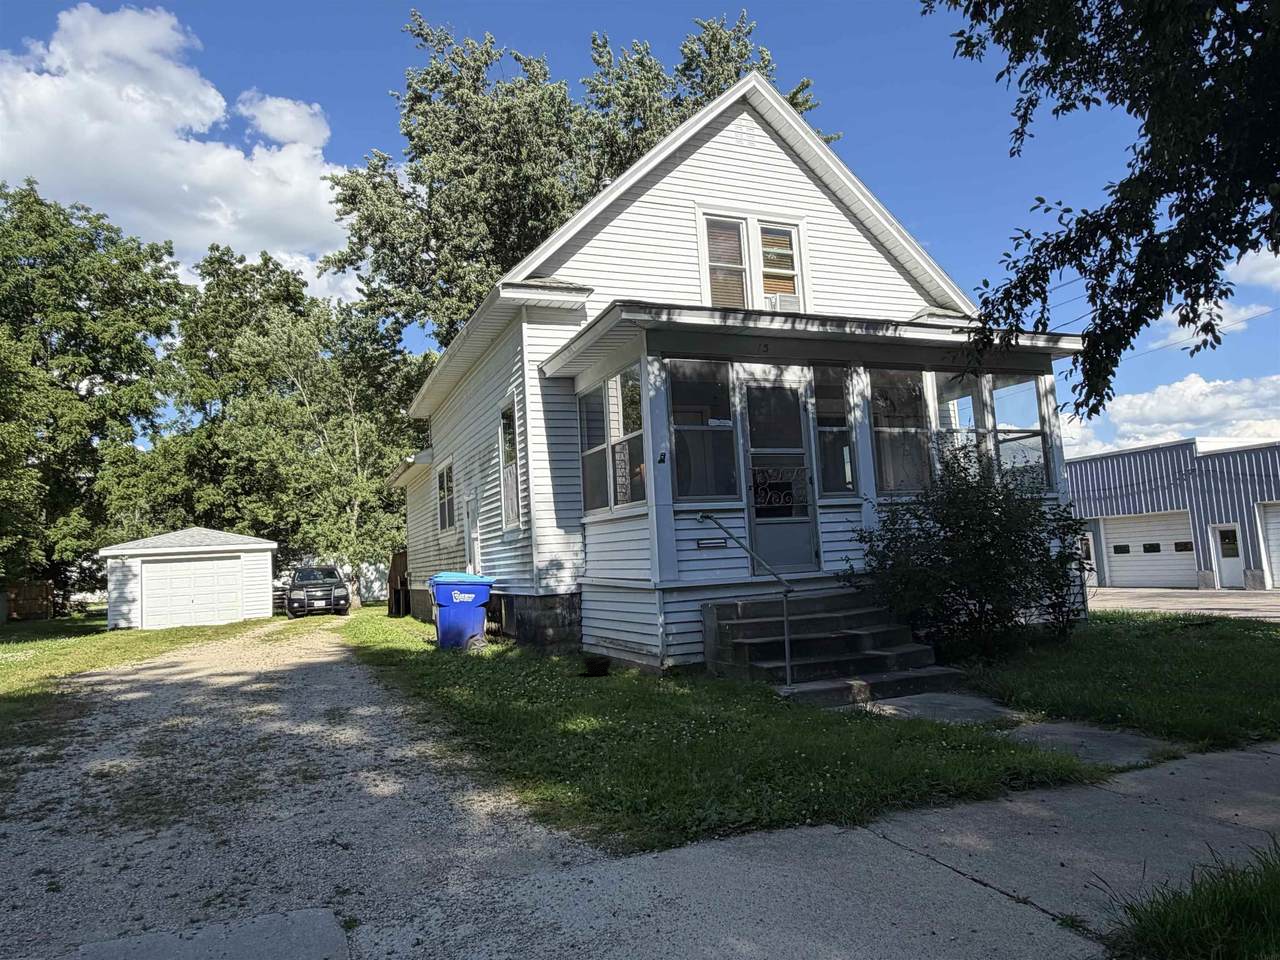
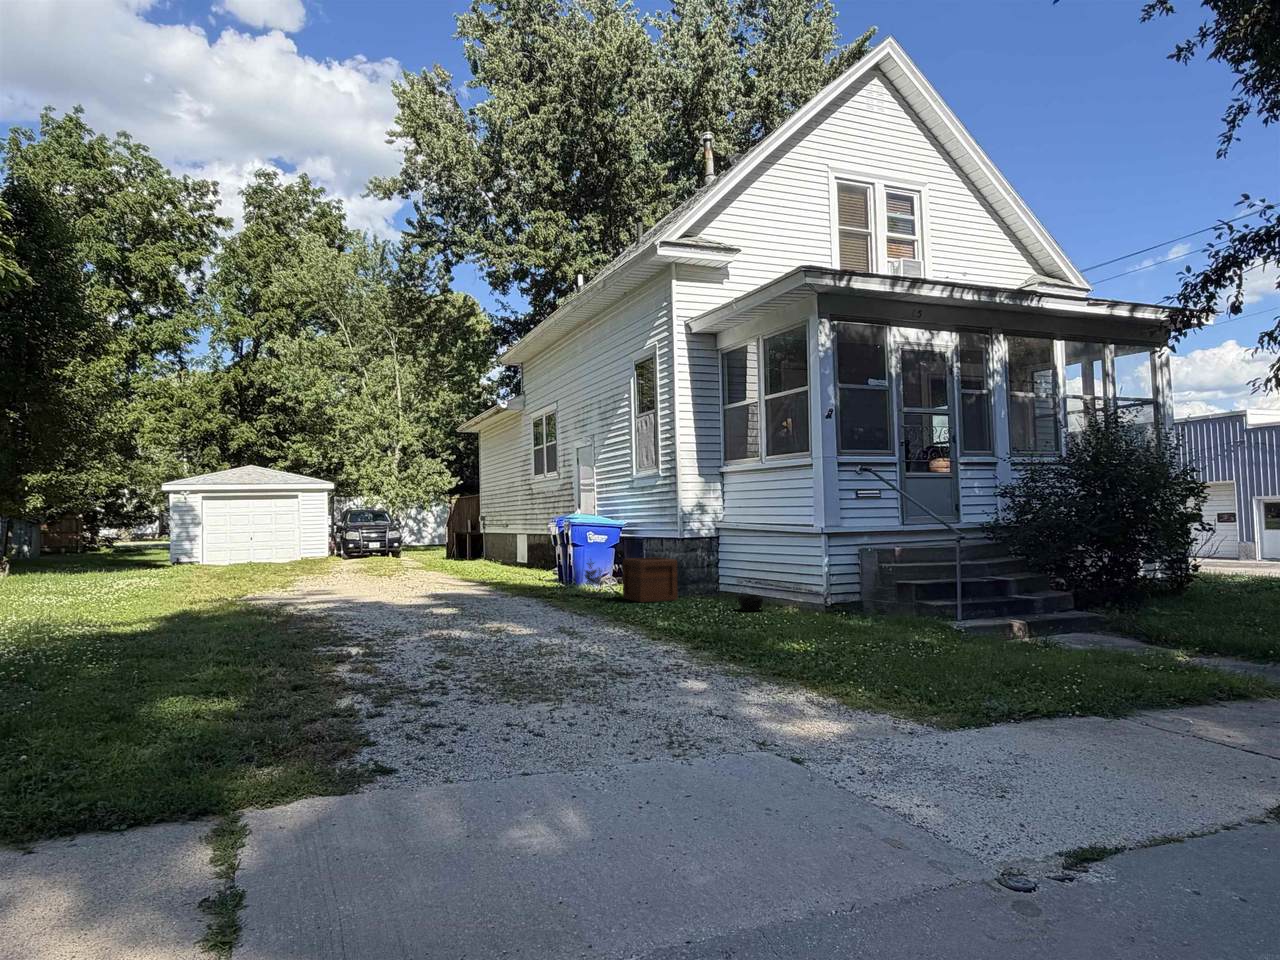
wooden crate: none [482,616,537,667] -> present [623,557,678,603]
potted tree: none [444,618,471,661] -> present [583,562,604,597]

